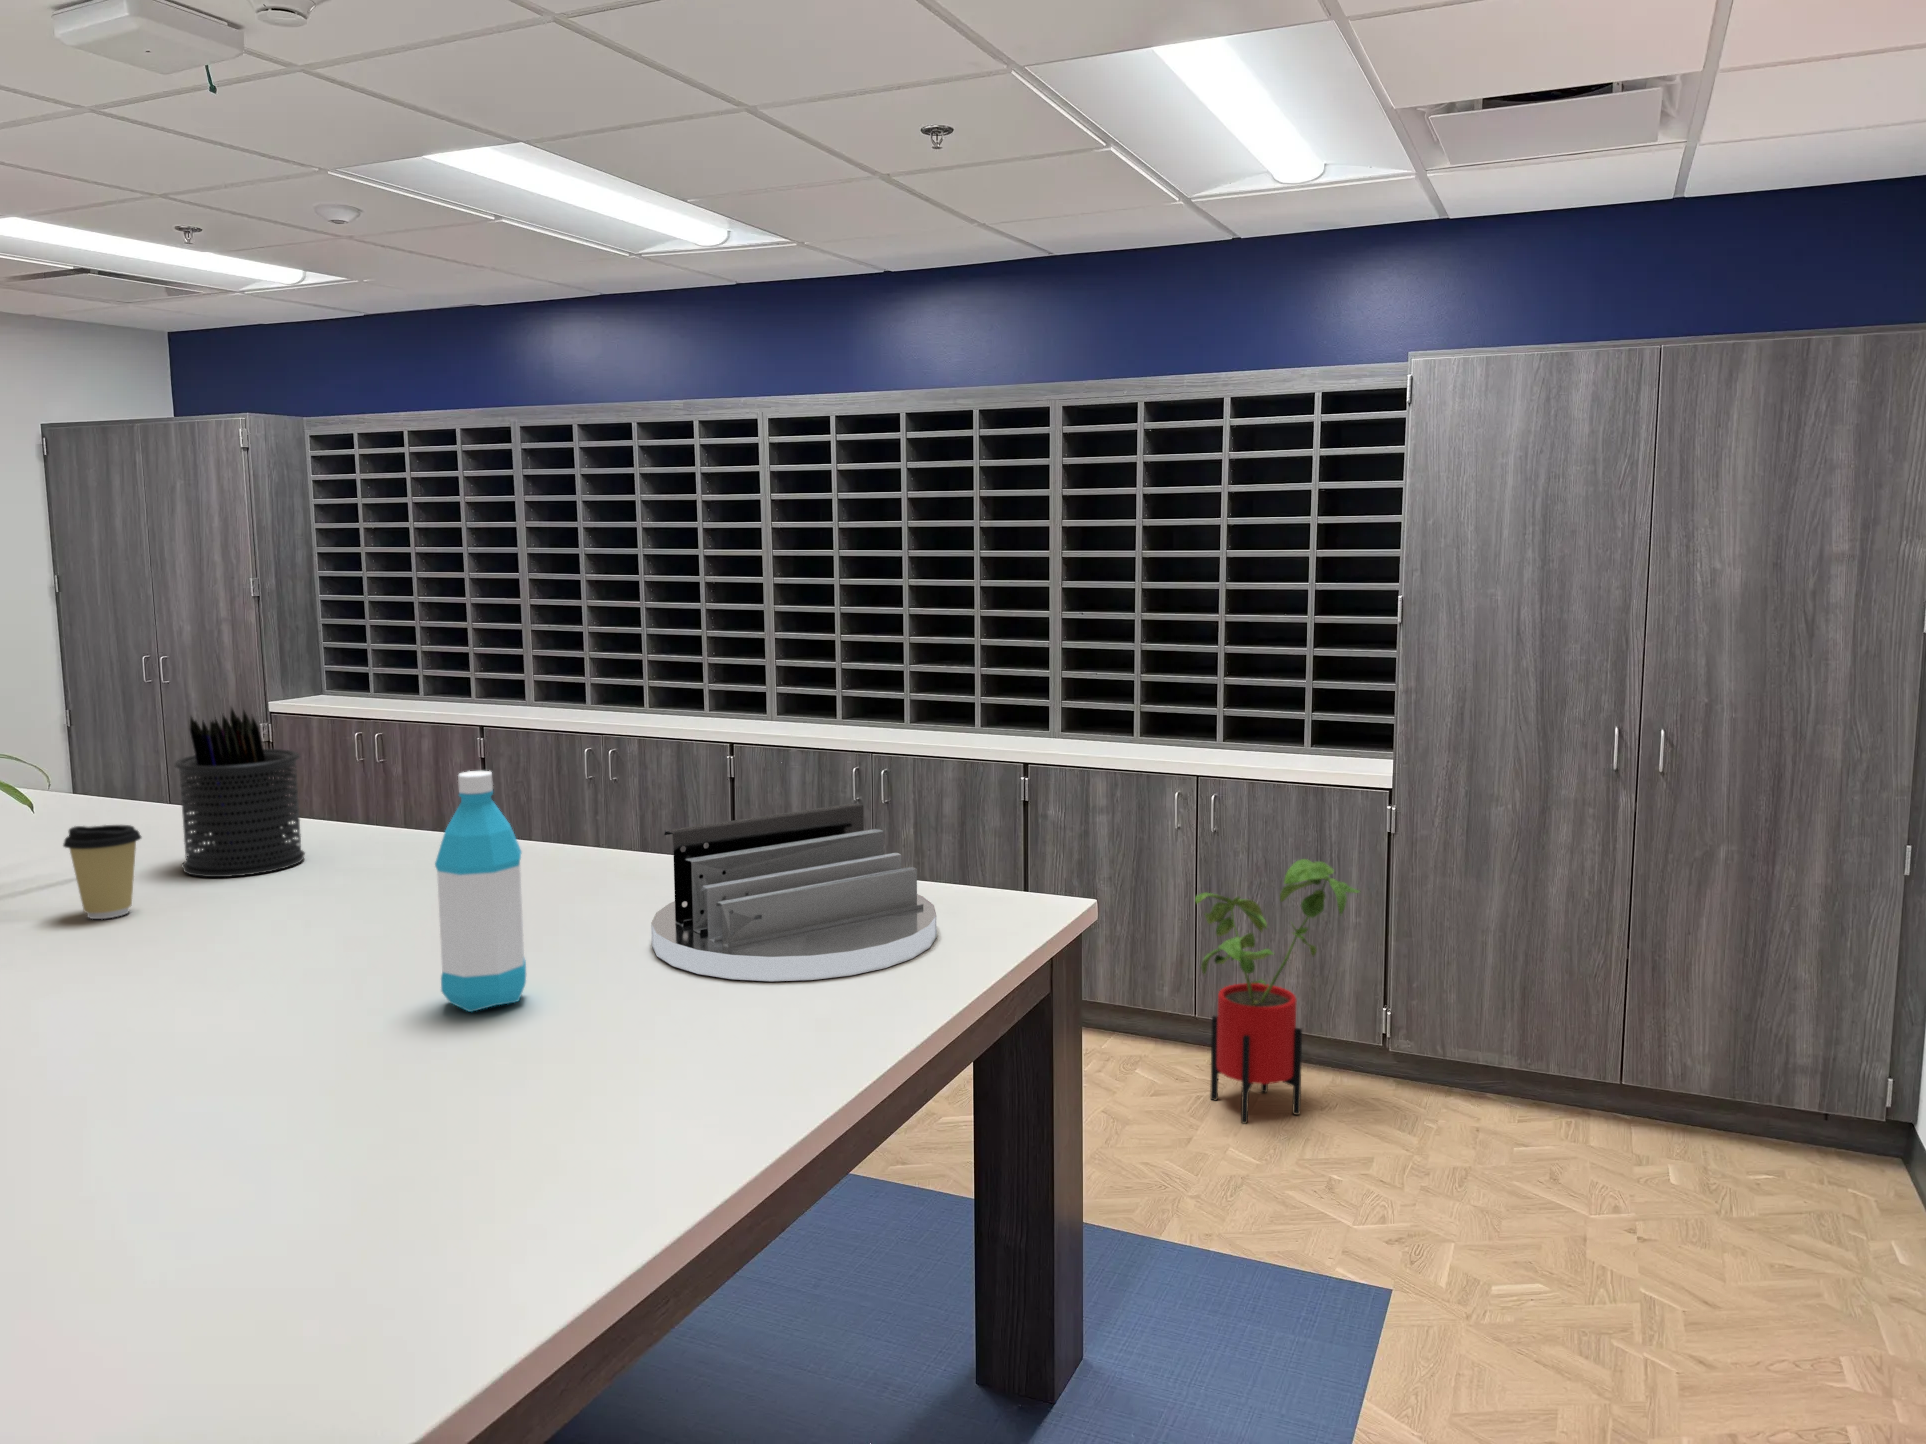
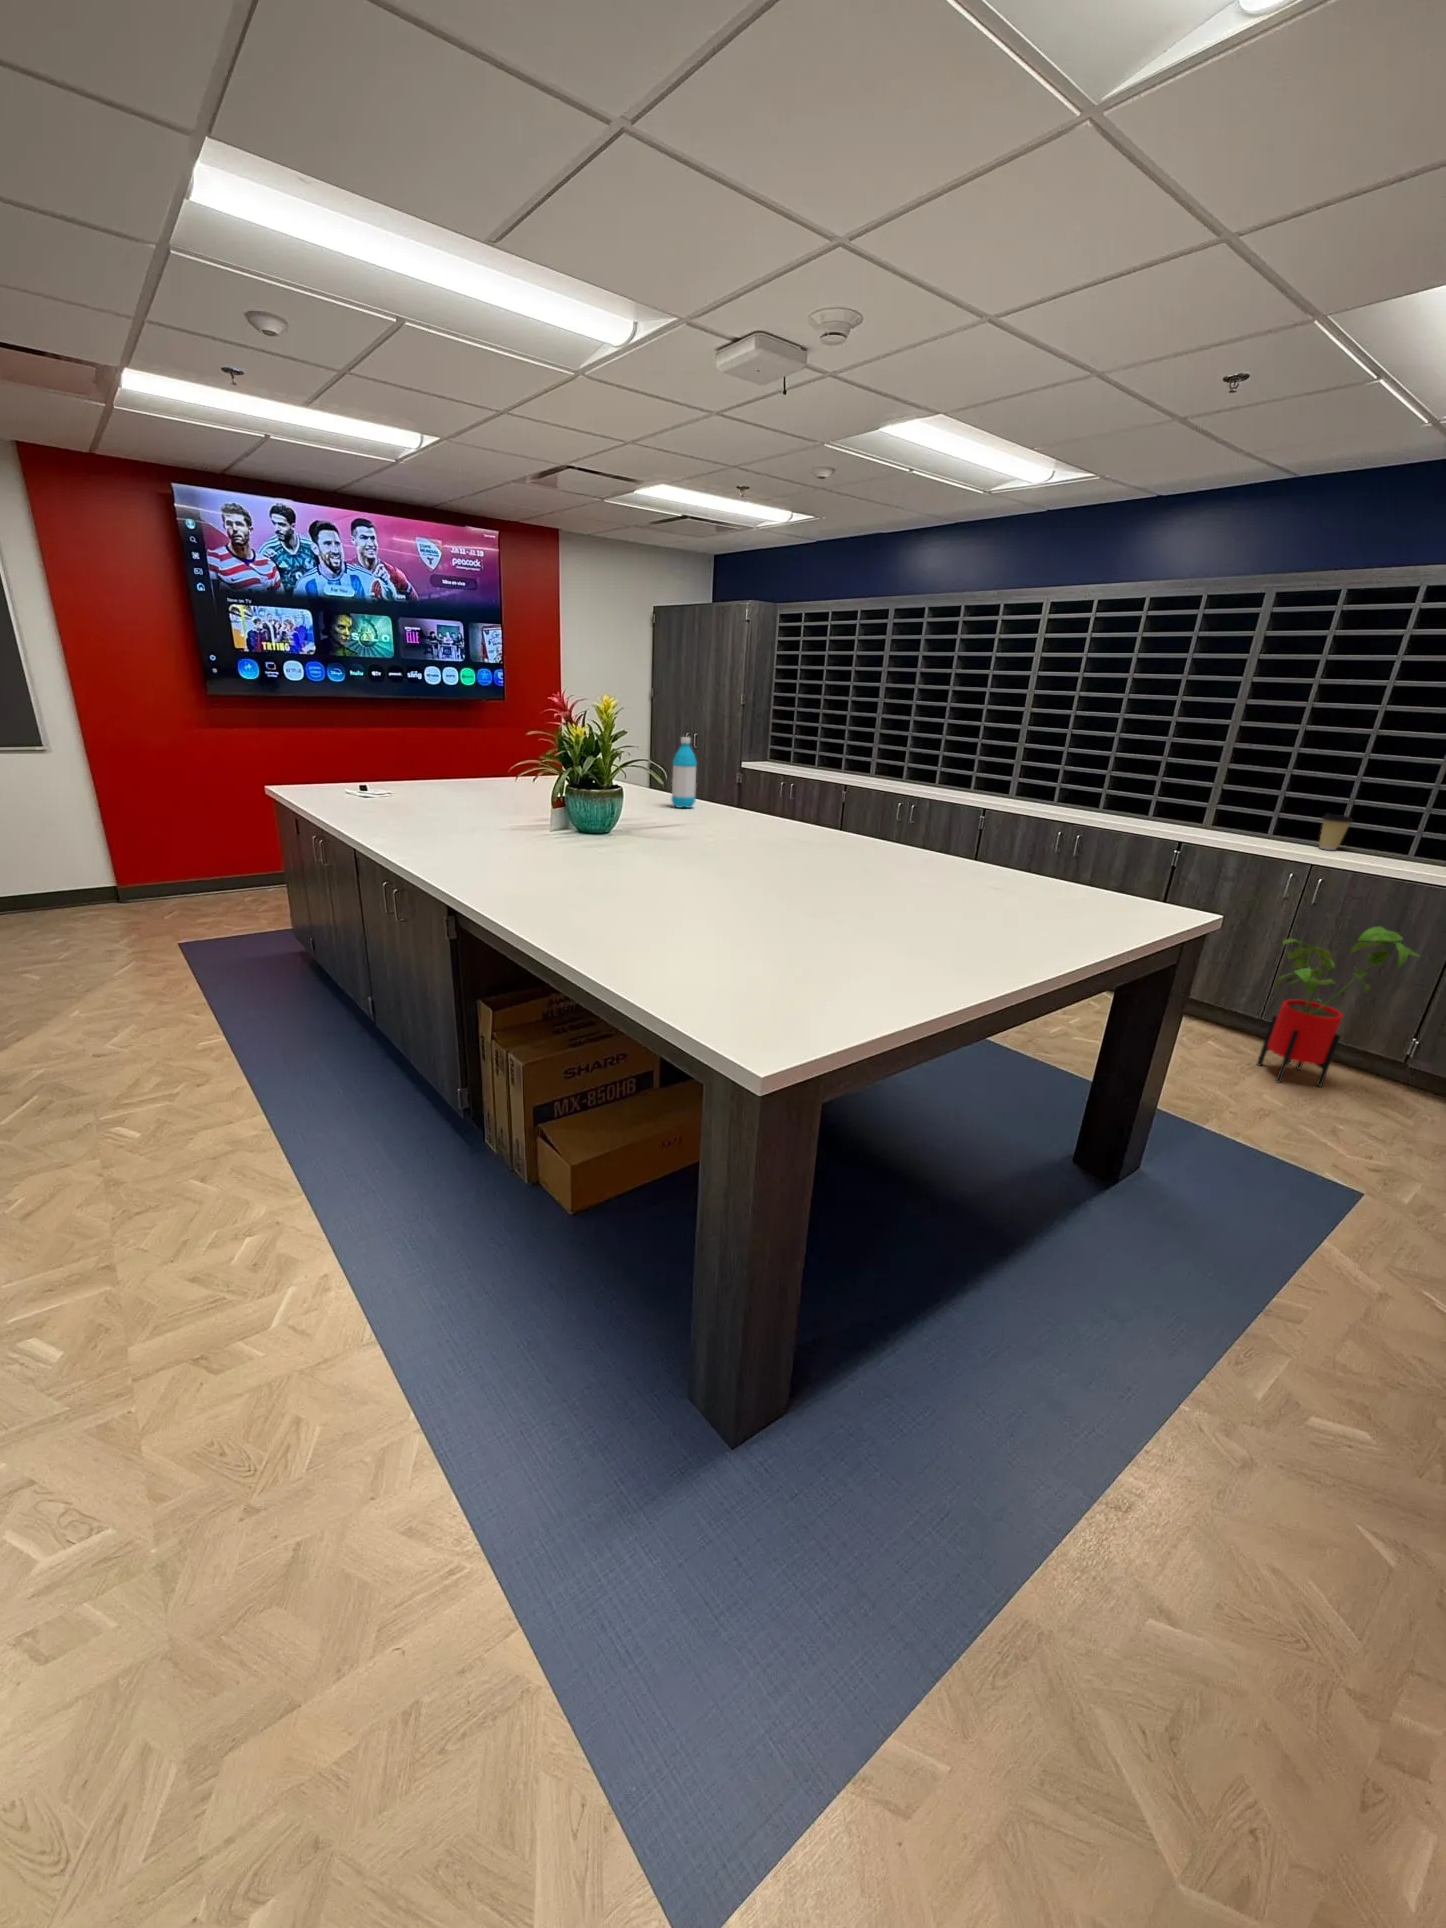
pen holder: present [174,708,305,877] -> none [722,750,779,835]
water bottle: present [435,771,526,1012] -> present [671,737,697,808]
desk organizer: present [651,803,937,981] -> none [950,833,1117,923]
coffee cup: present [63,825,141,919] -> present [1319,814,1353,850]

